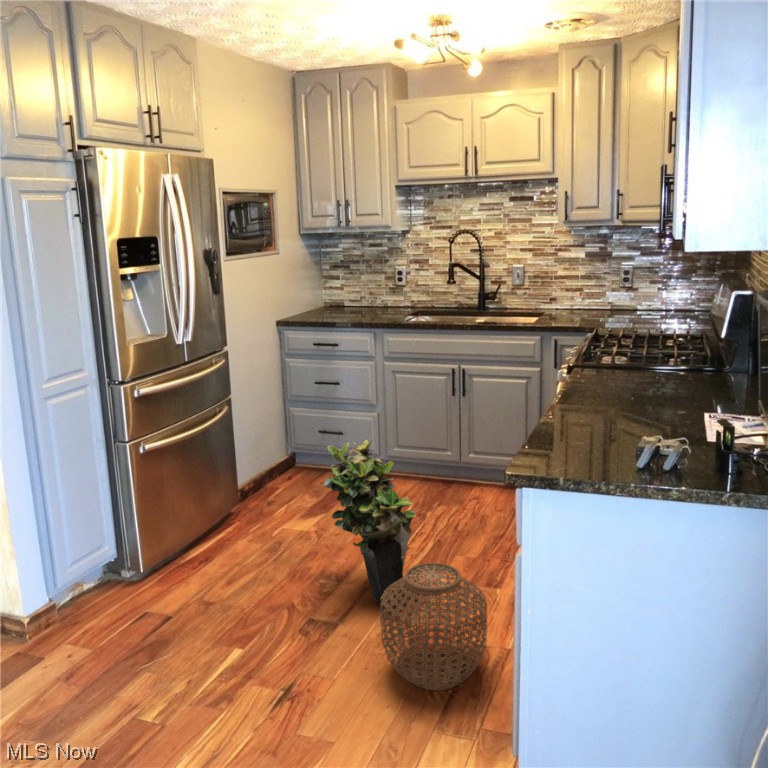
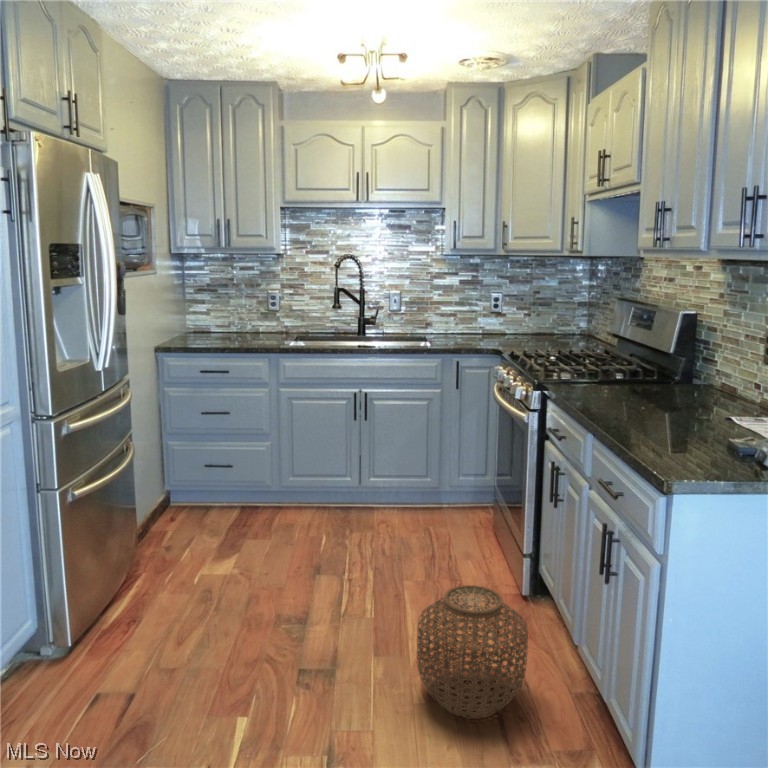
potted plant: present [323,440,416,604] -> none [300,466,402,643]

